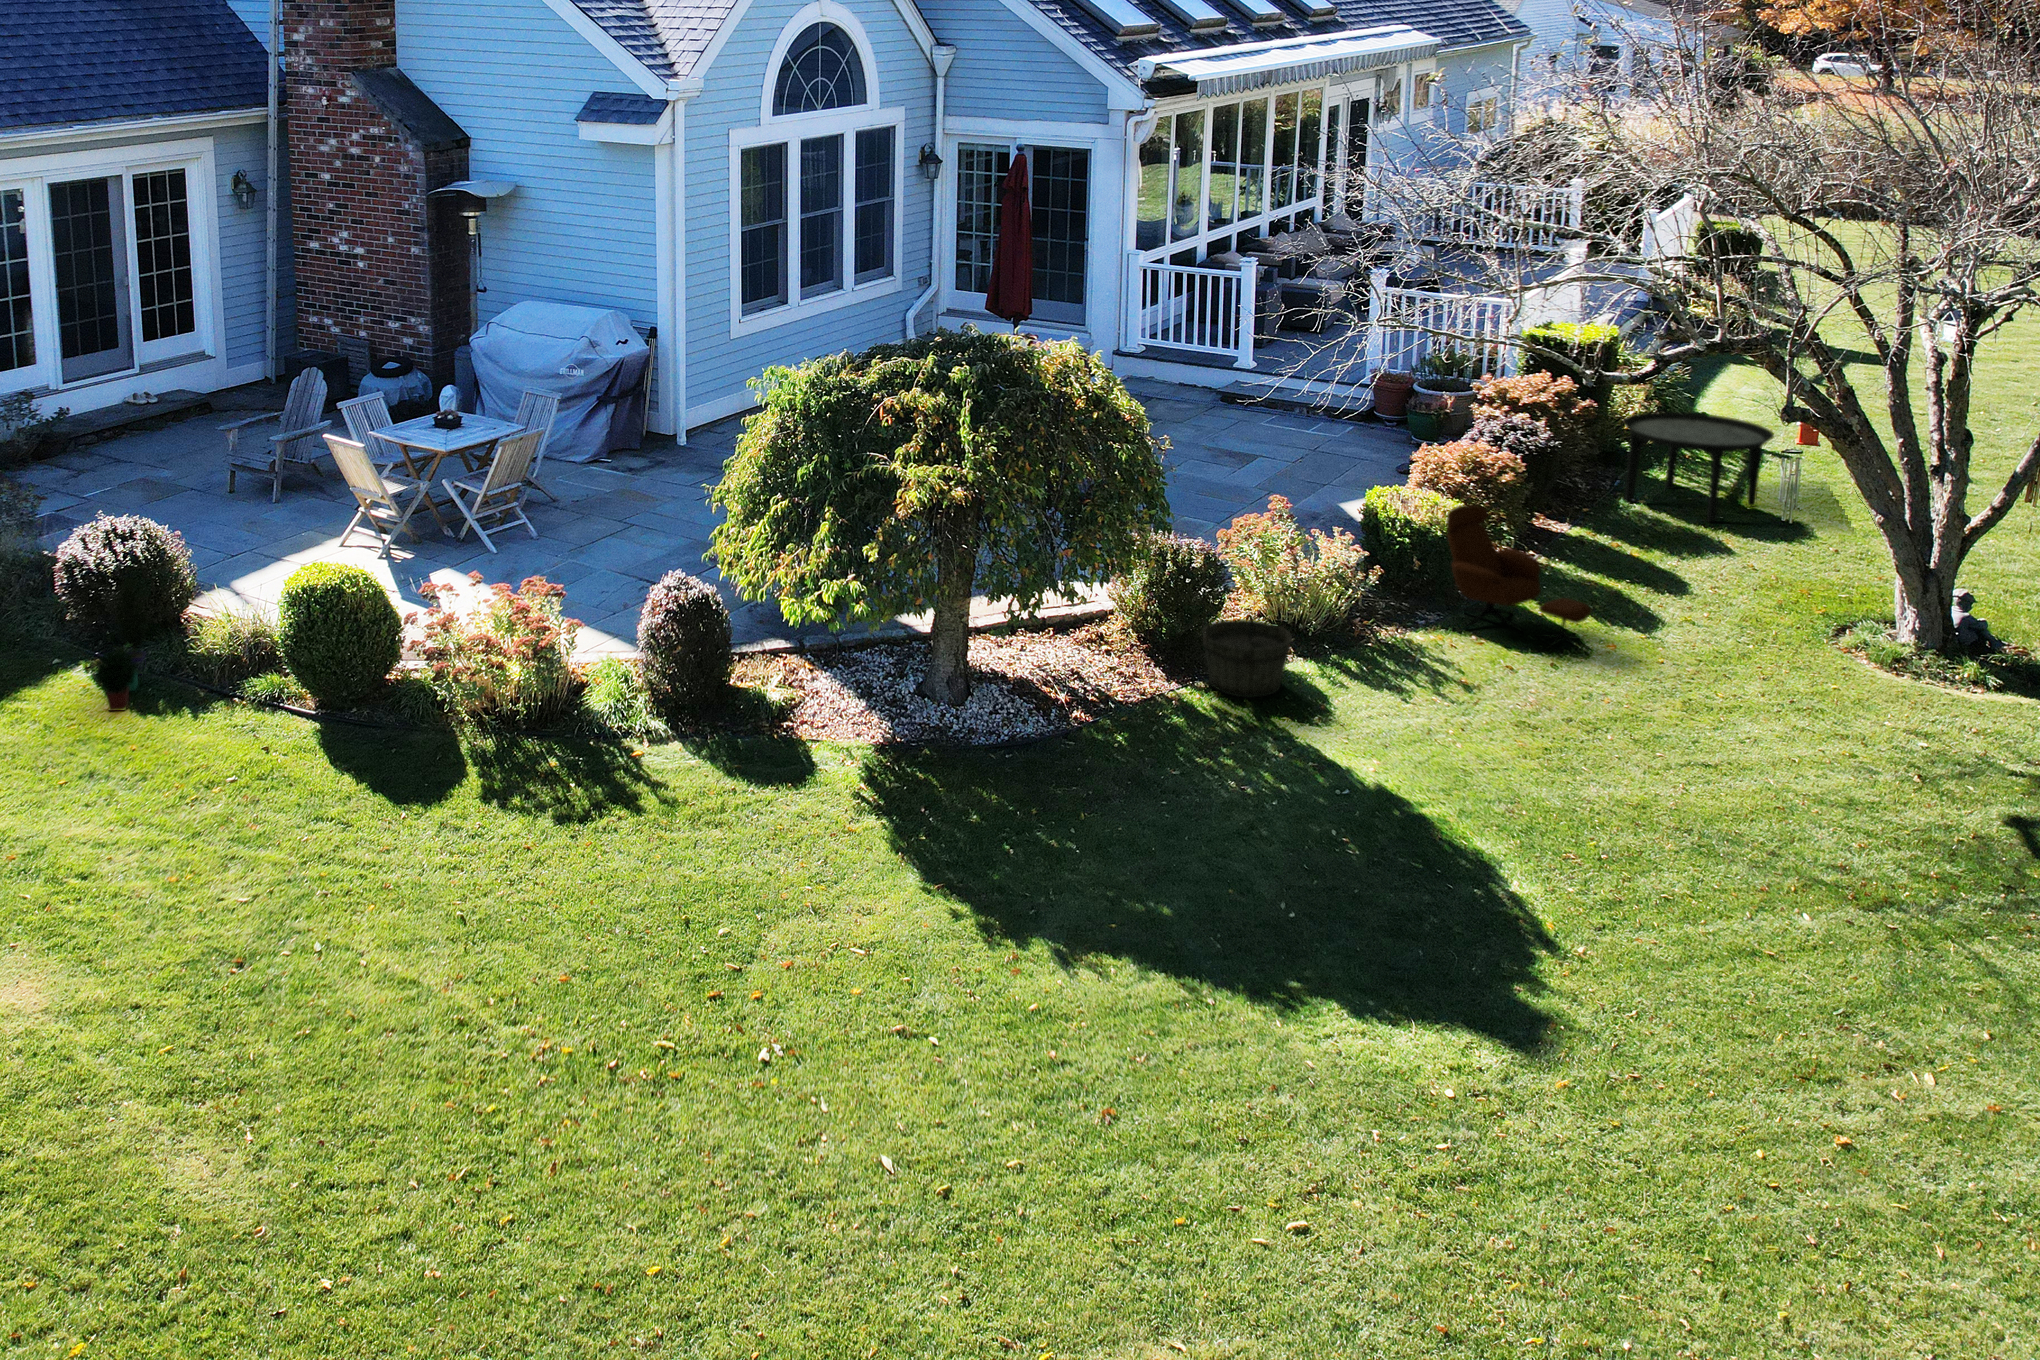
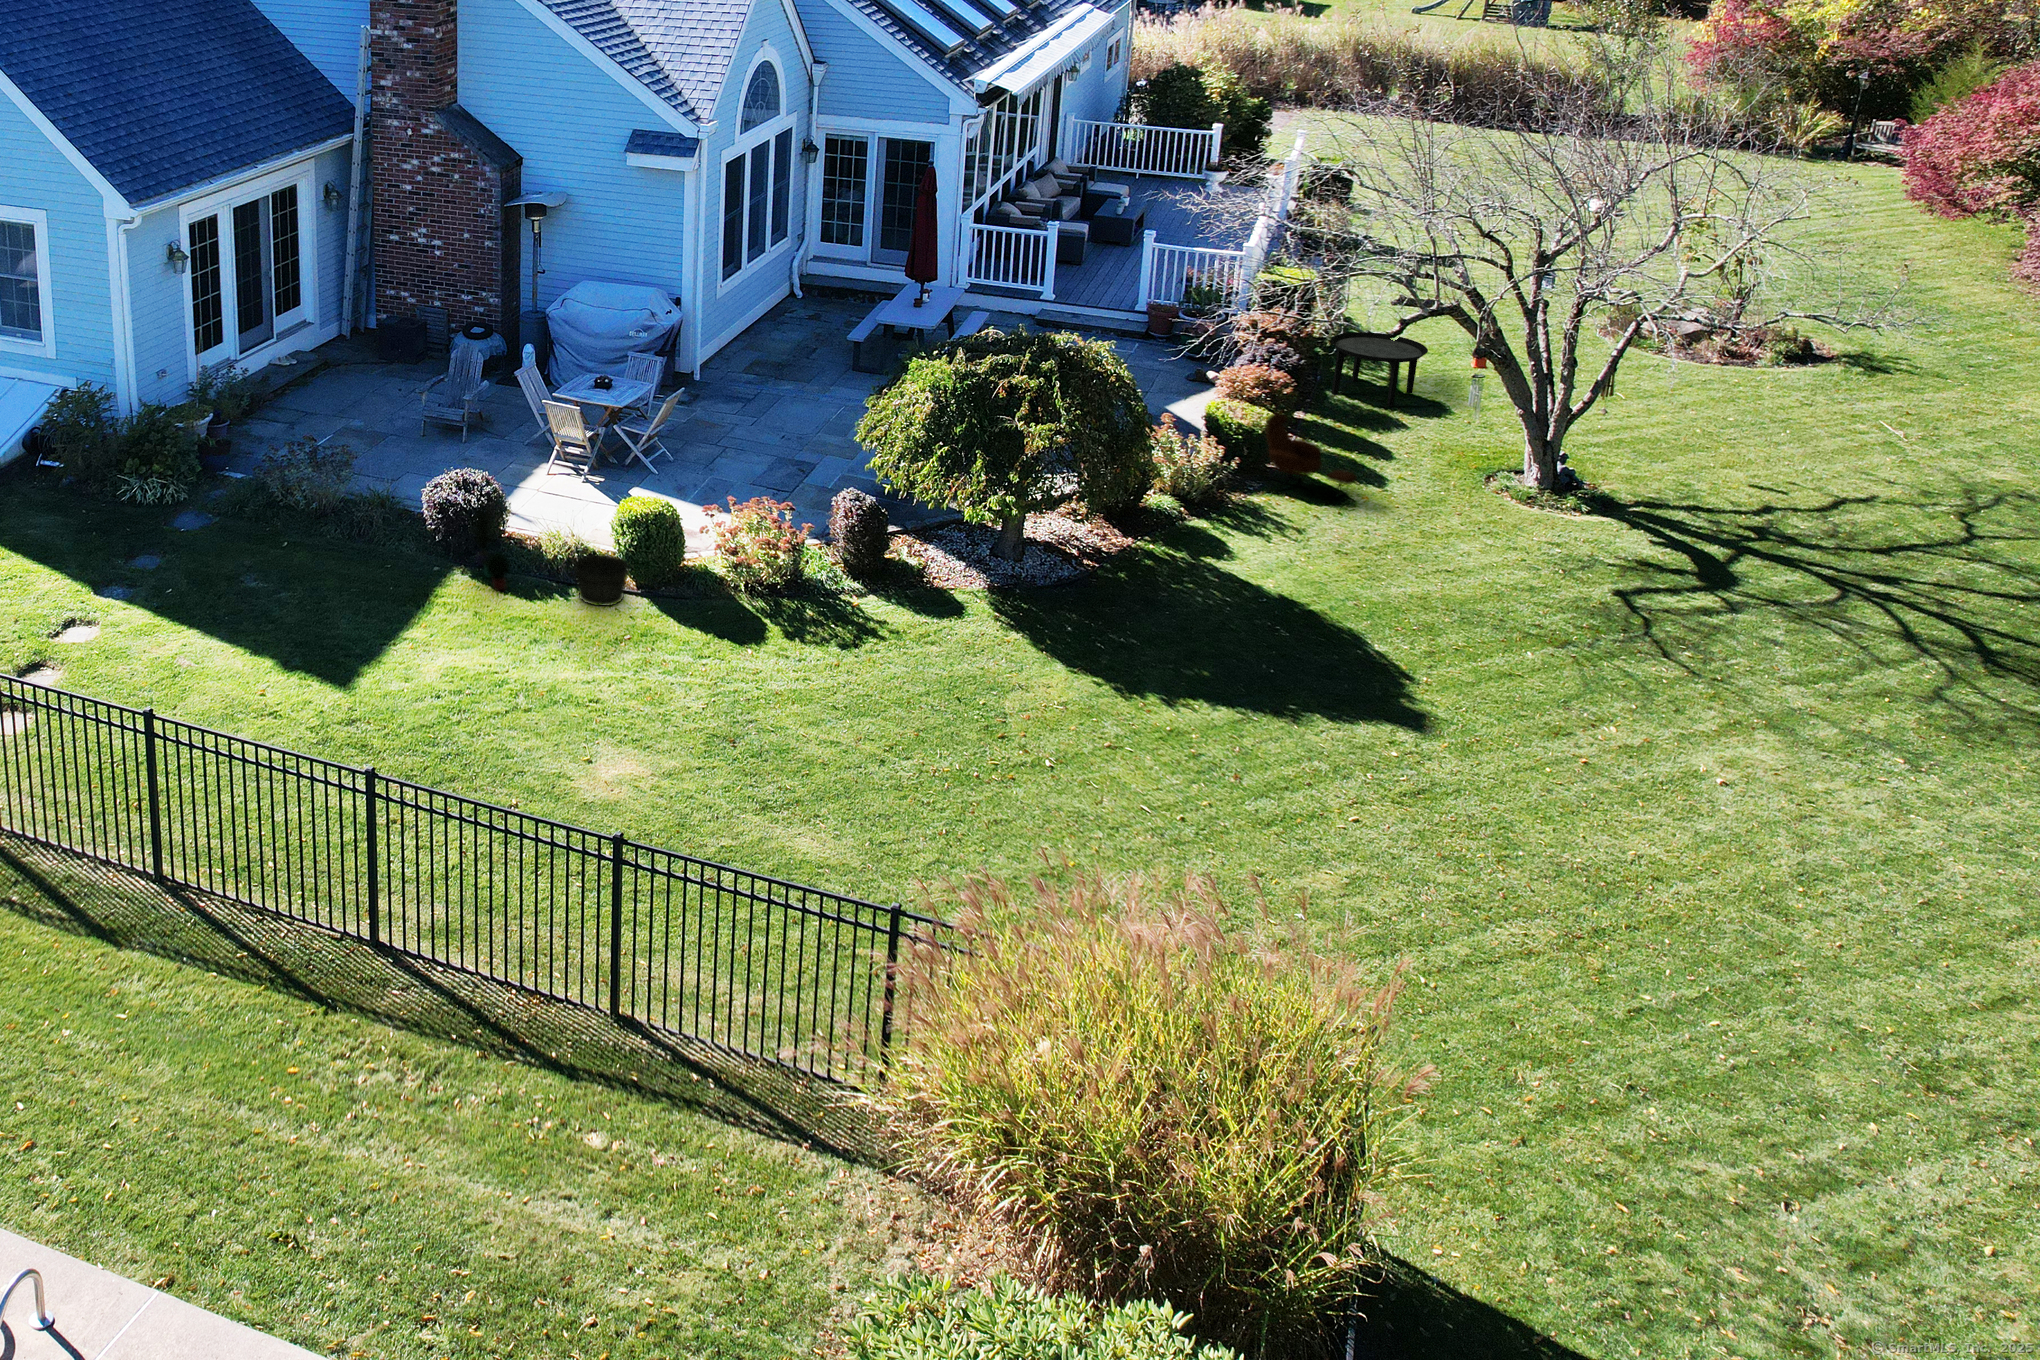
wooden bucket: present [1203,618,1292,697] -> present [574,554,630,606]

